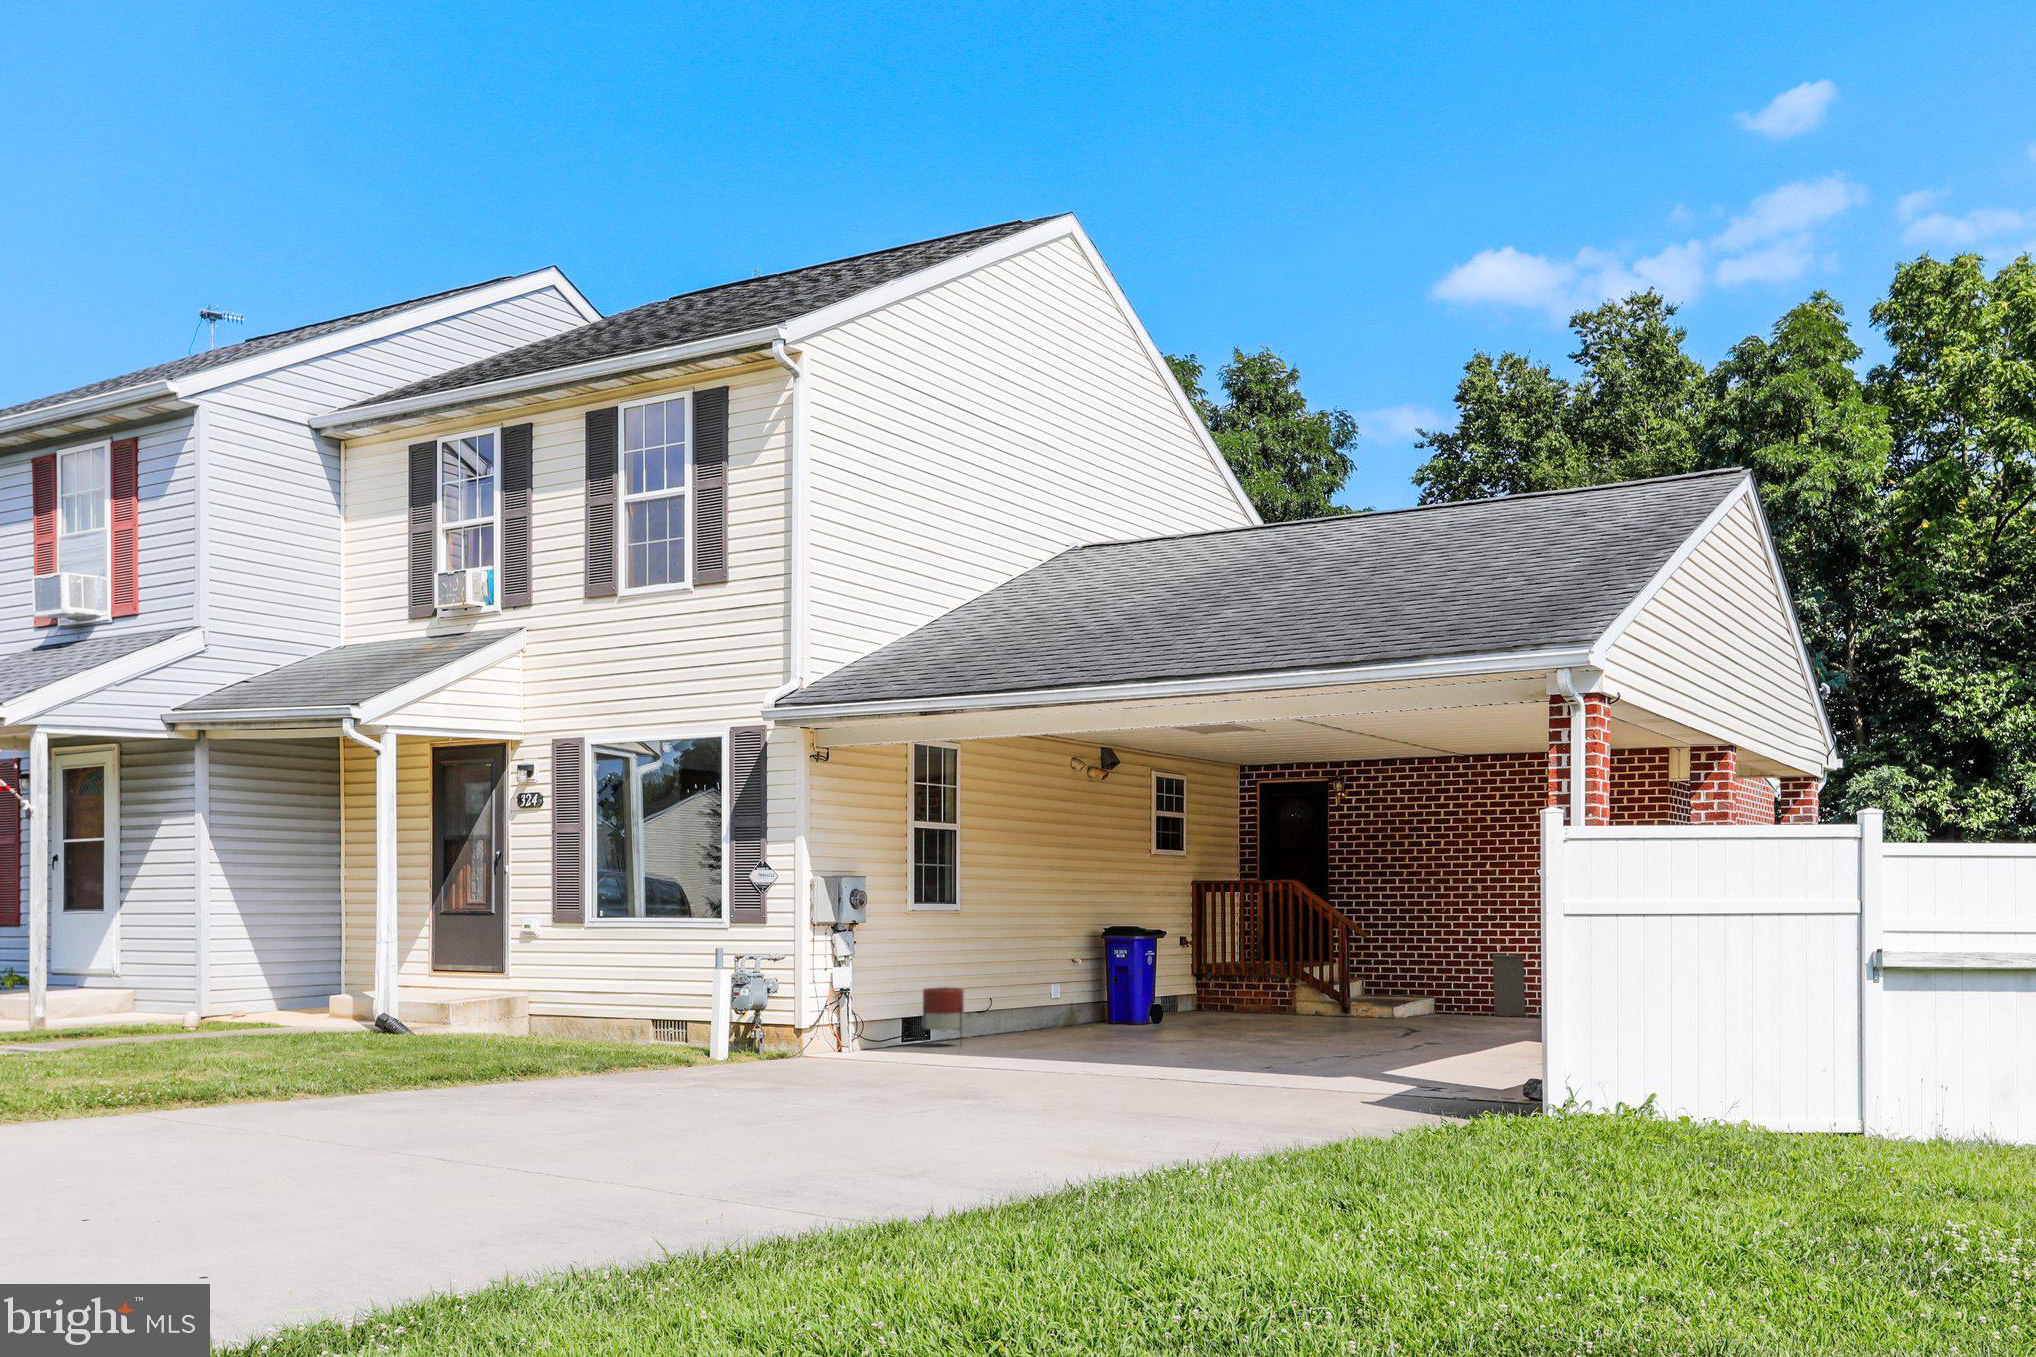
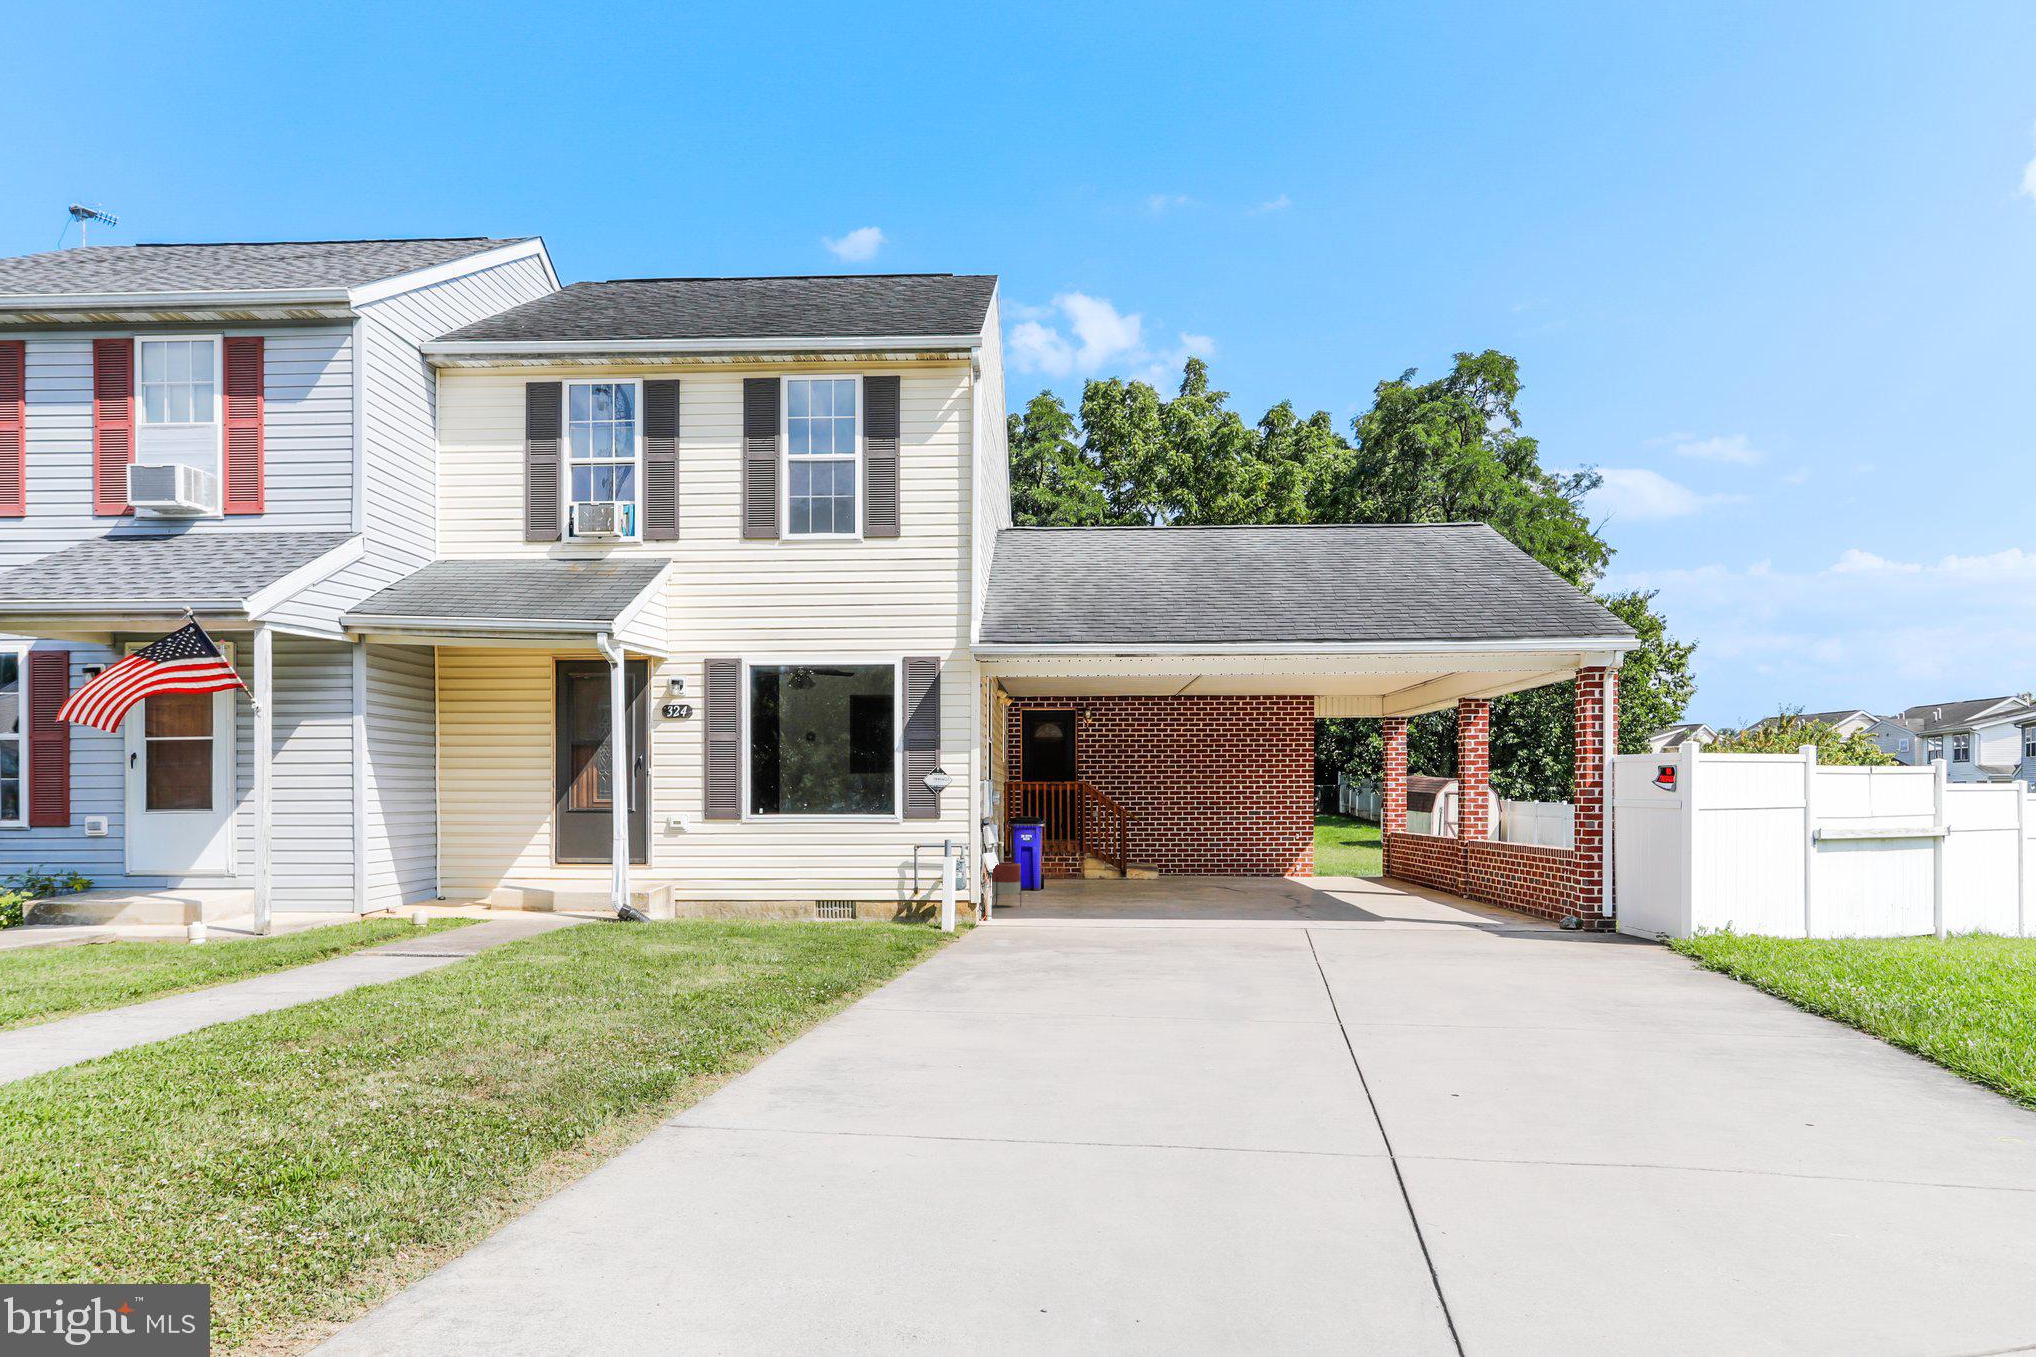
cardboard box: present [1493,955,1525,1016] -> none [1197,831,1223,872]

